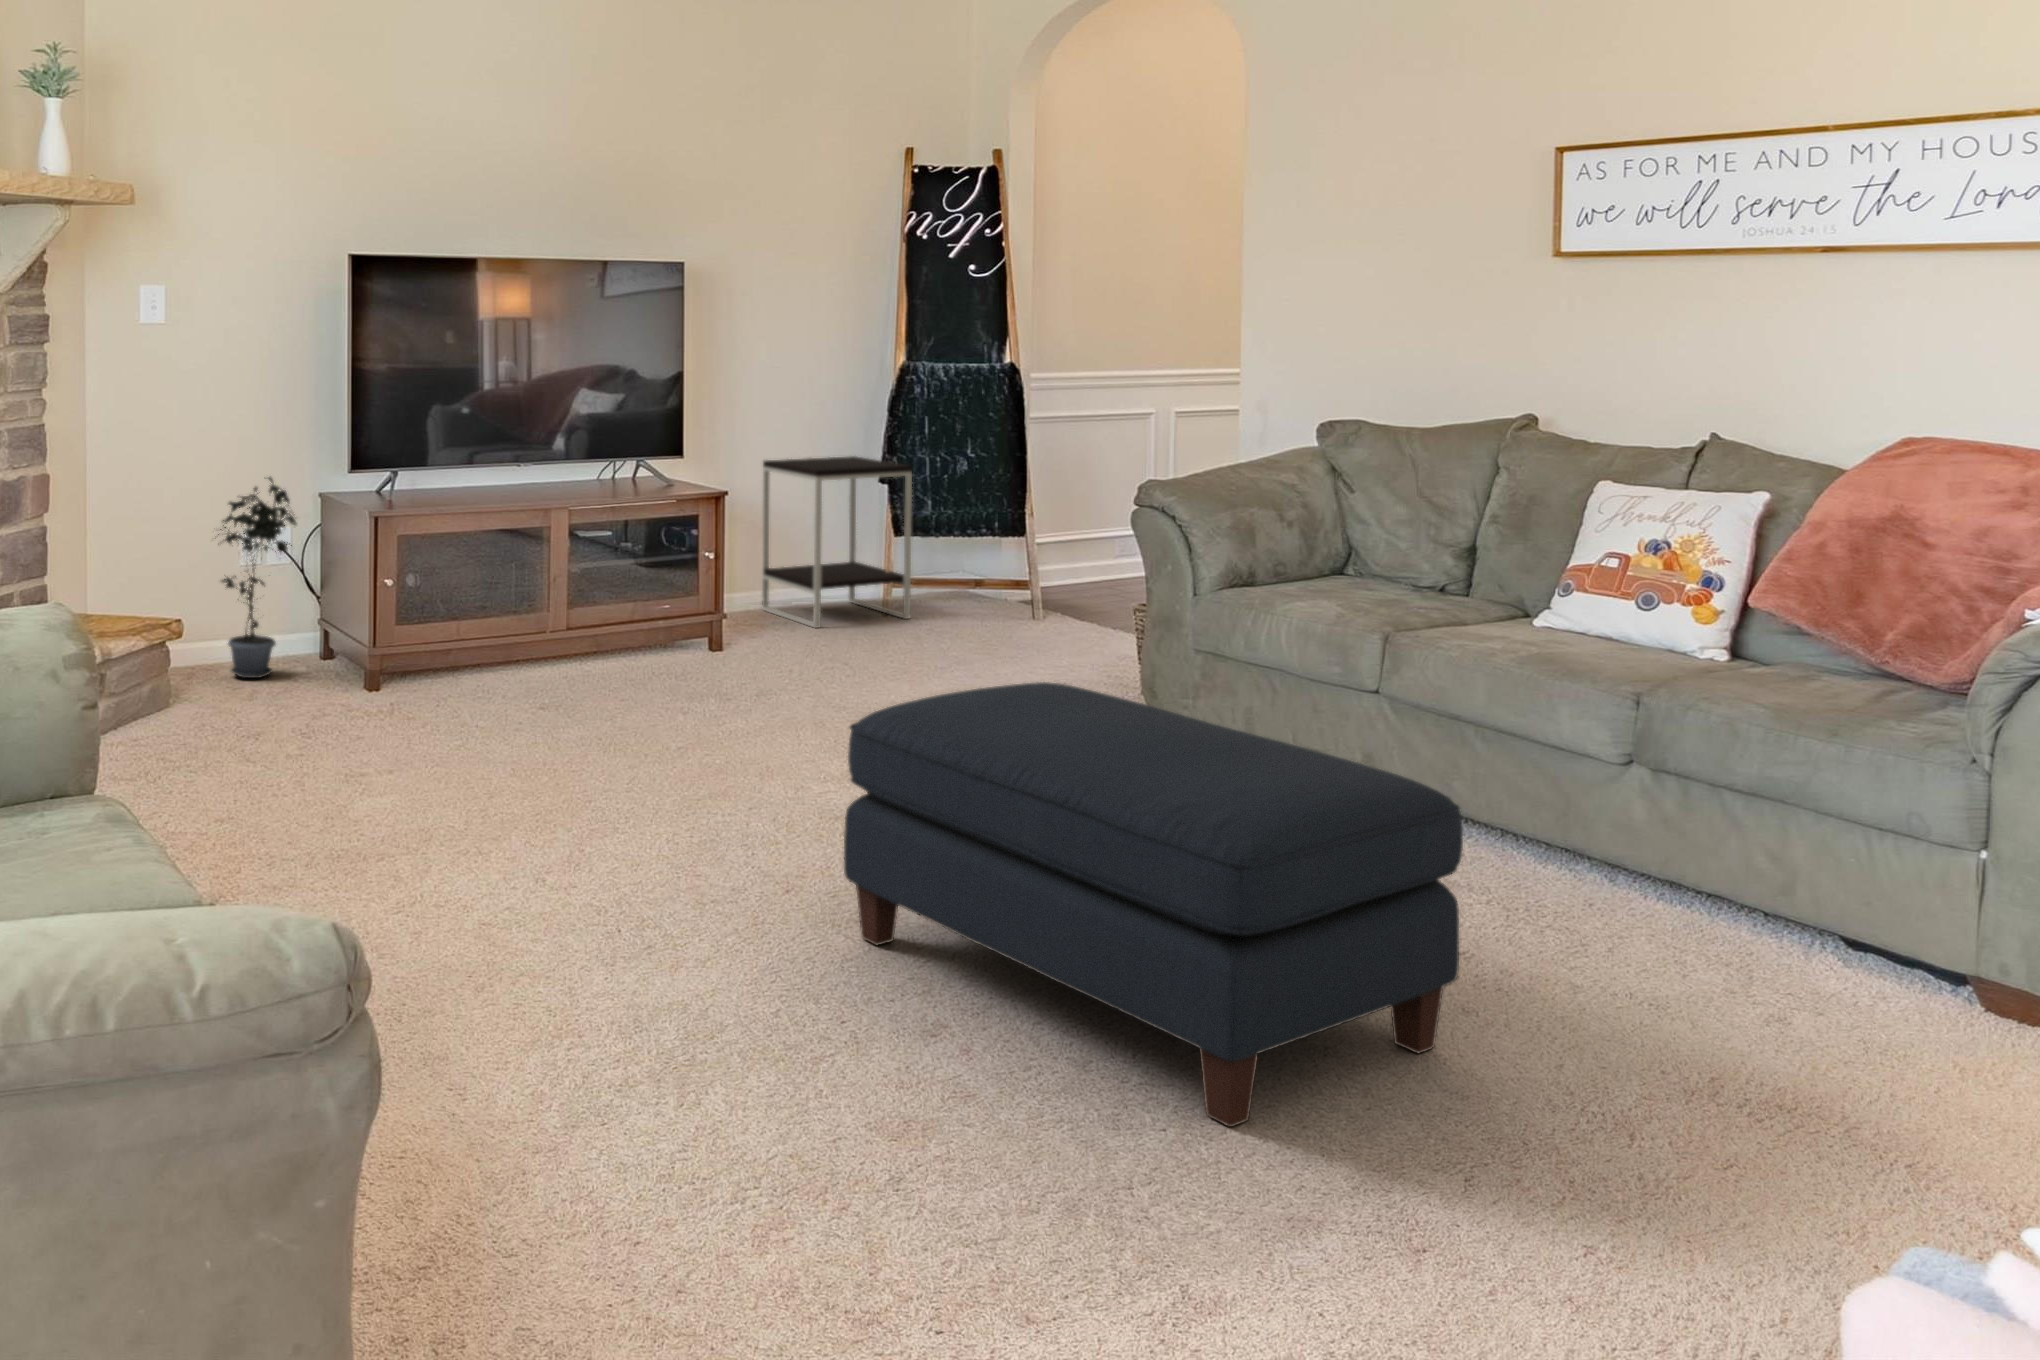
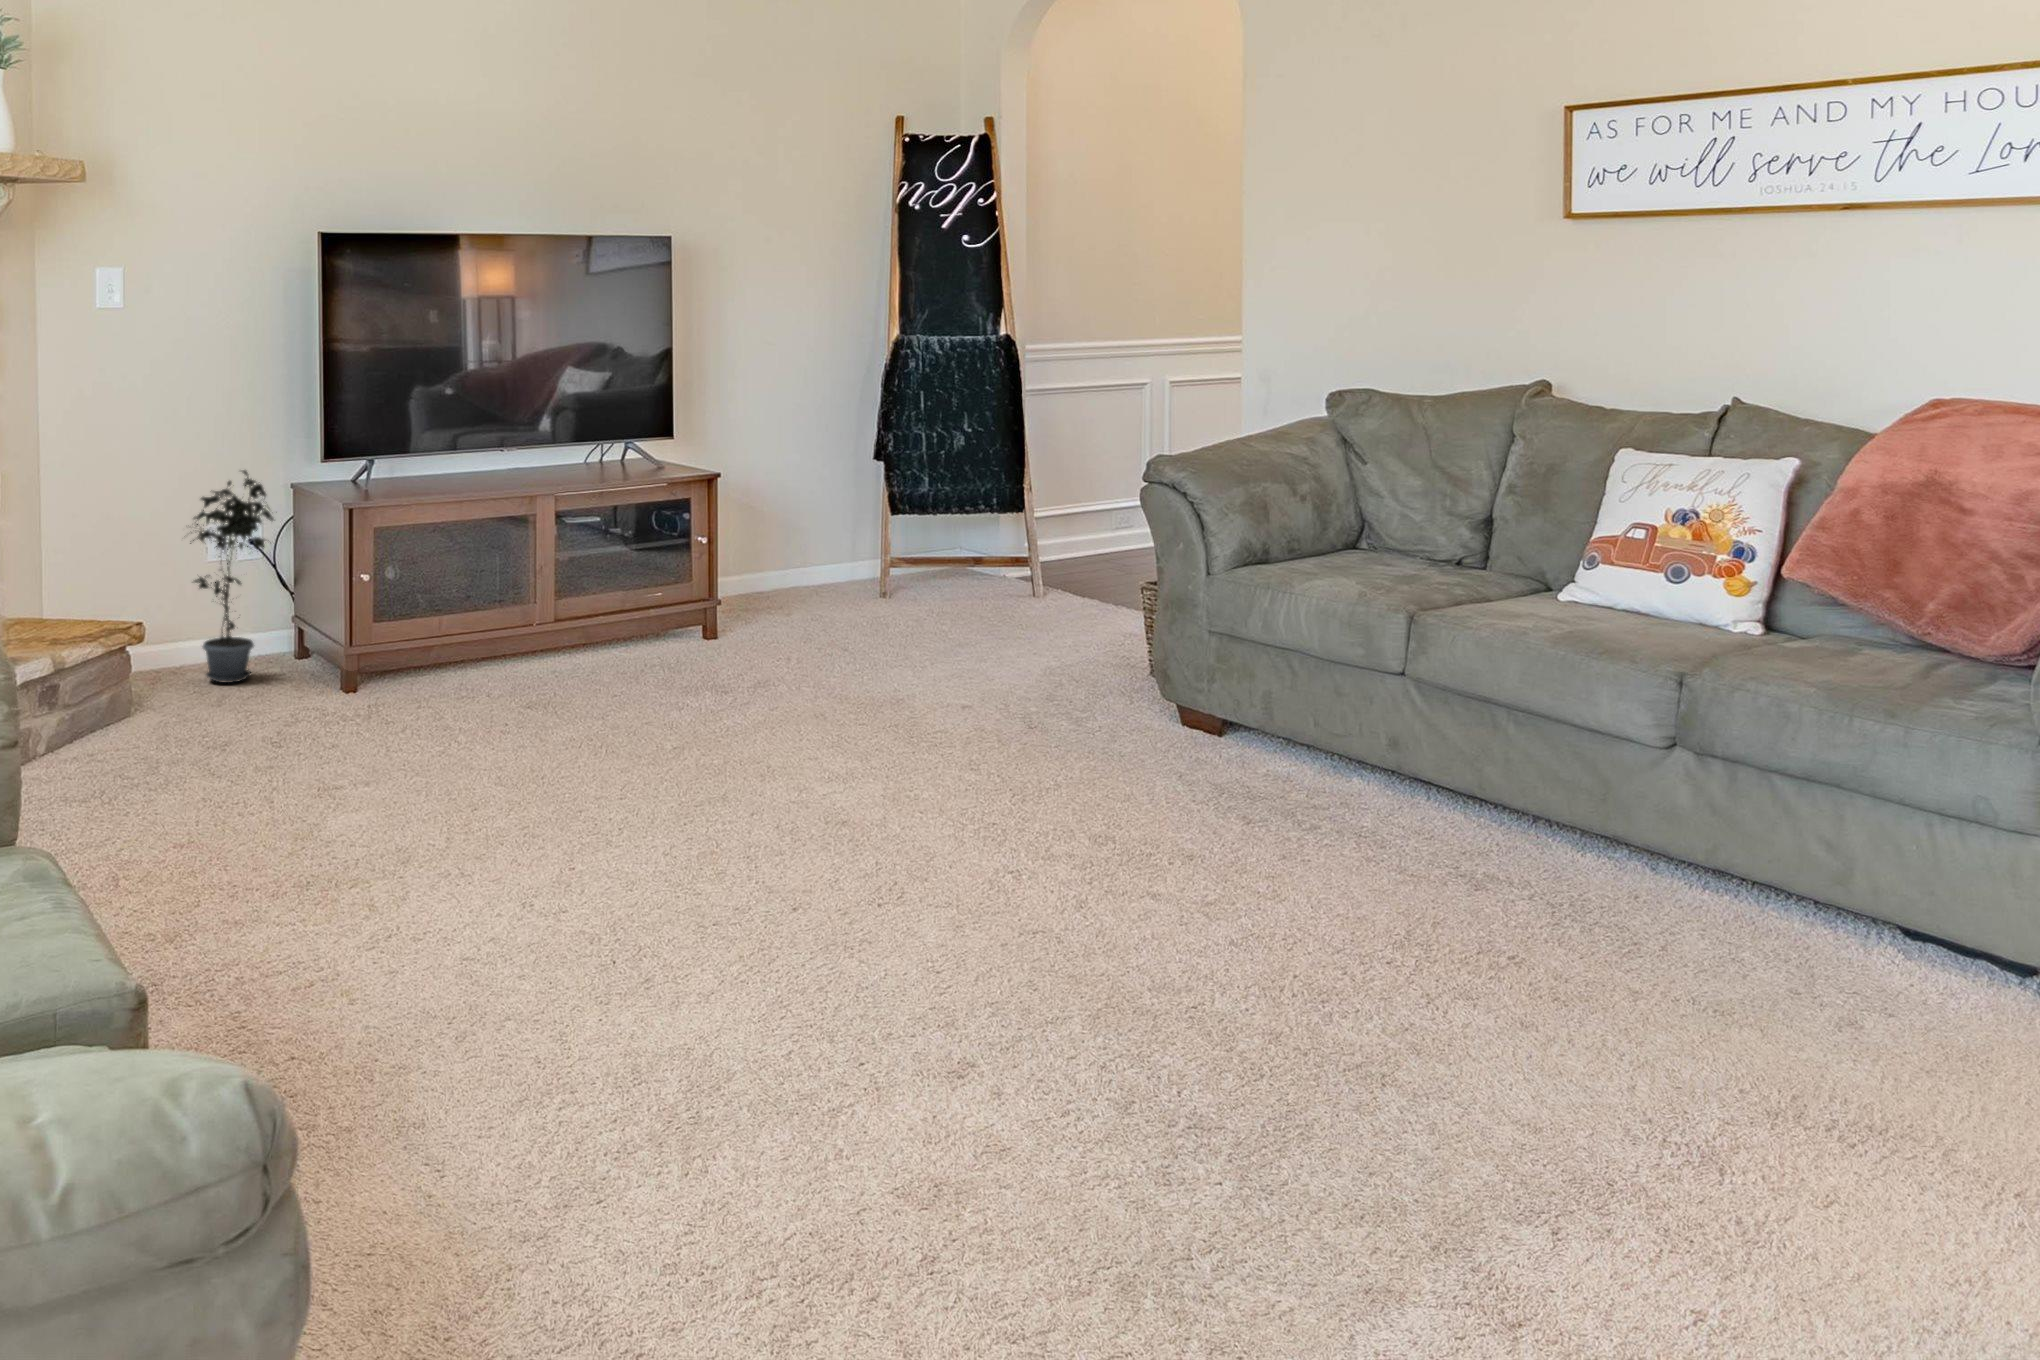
side table: present [762,456,912,628] -> none [759,435,911,611]
ottoman: present [844,682,1463,1127] -> none [865,677,1532,1175]

